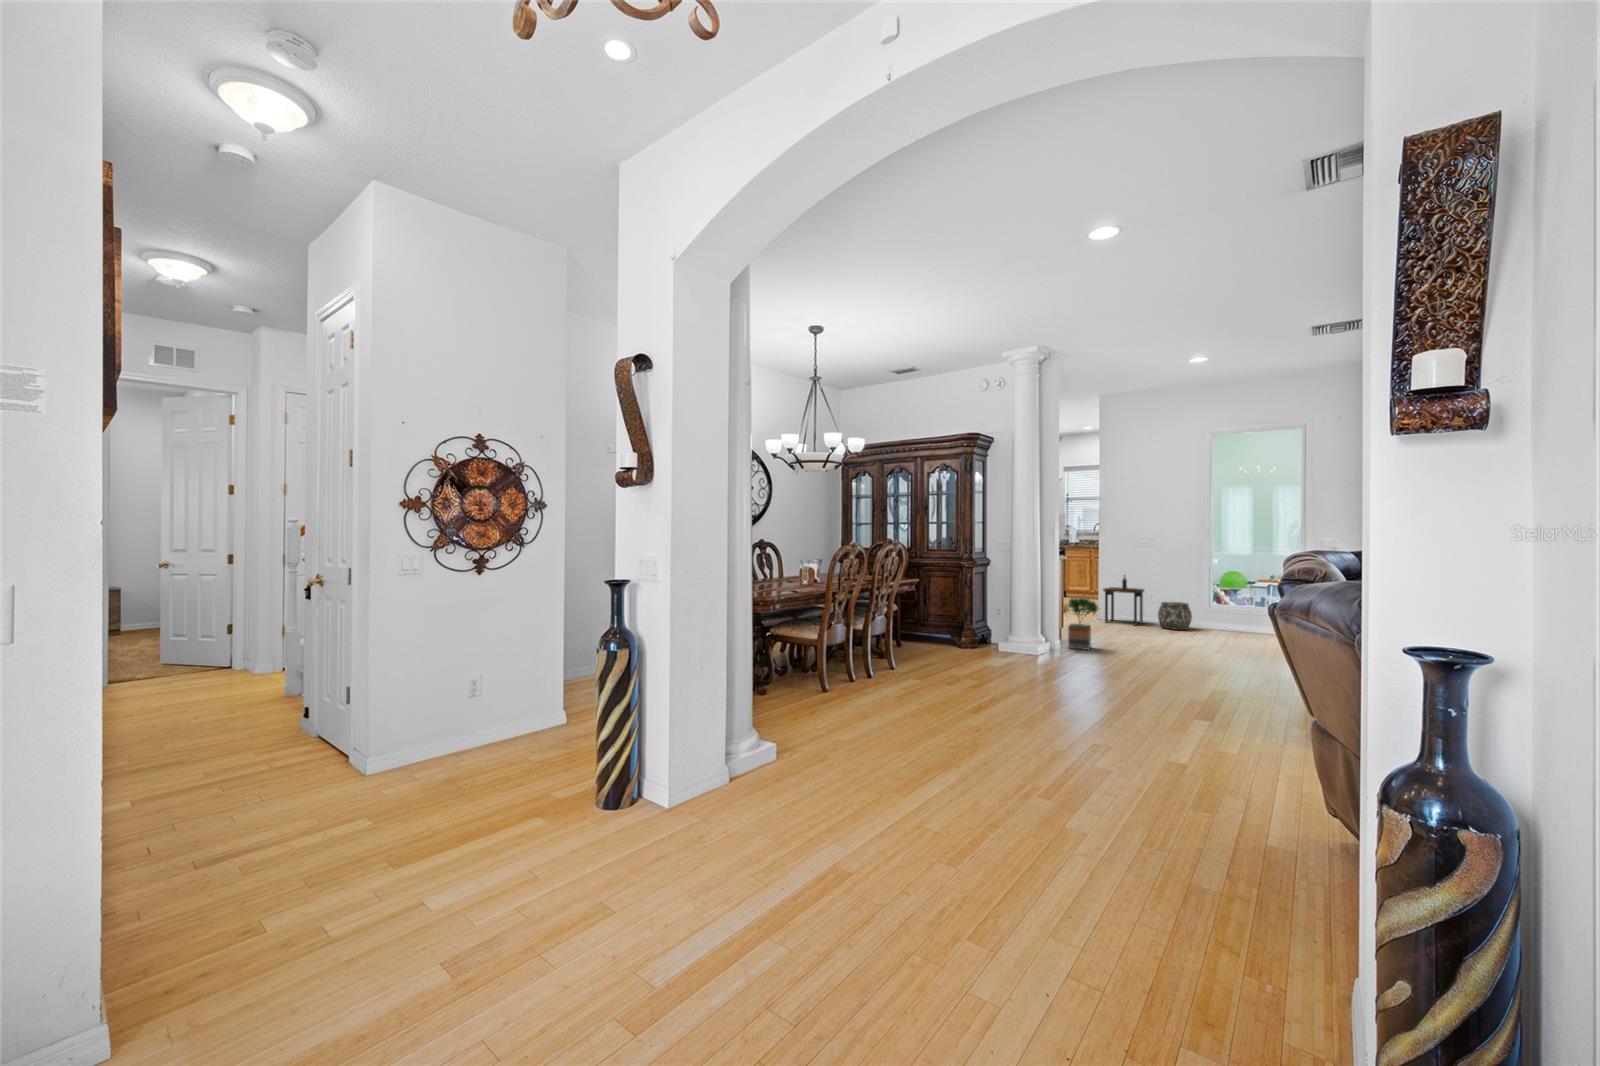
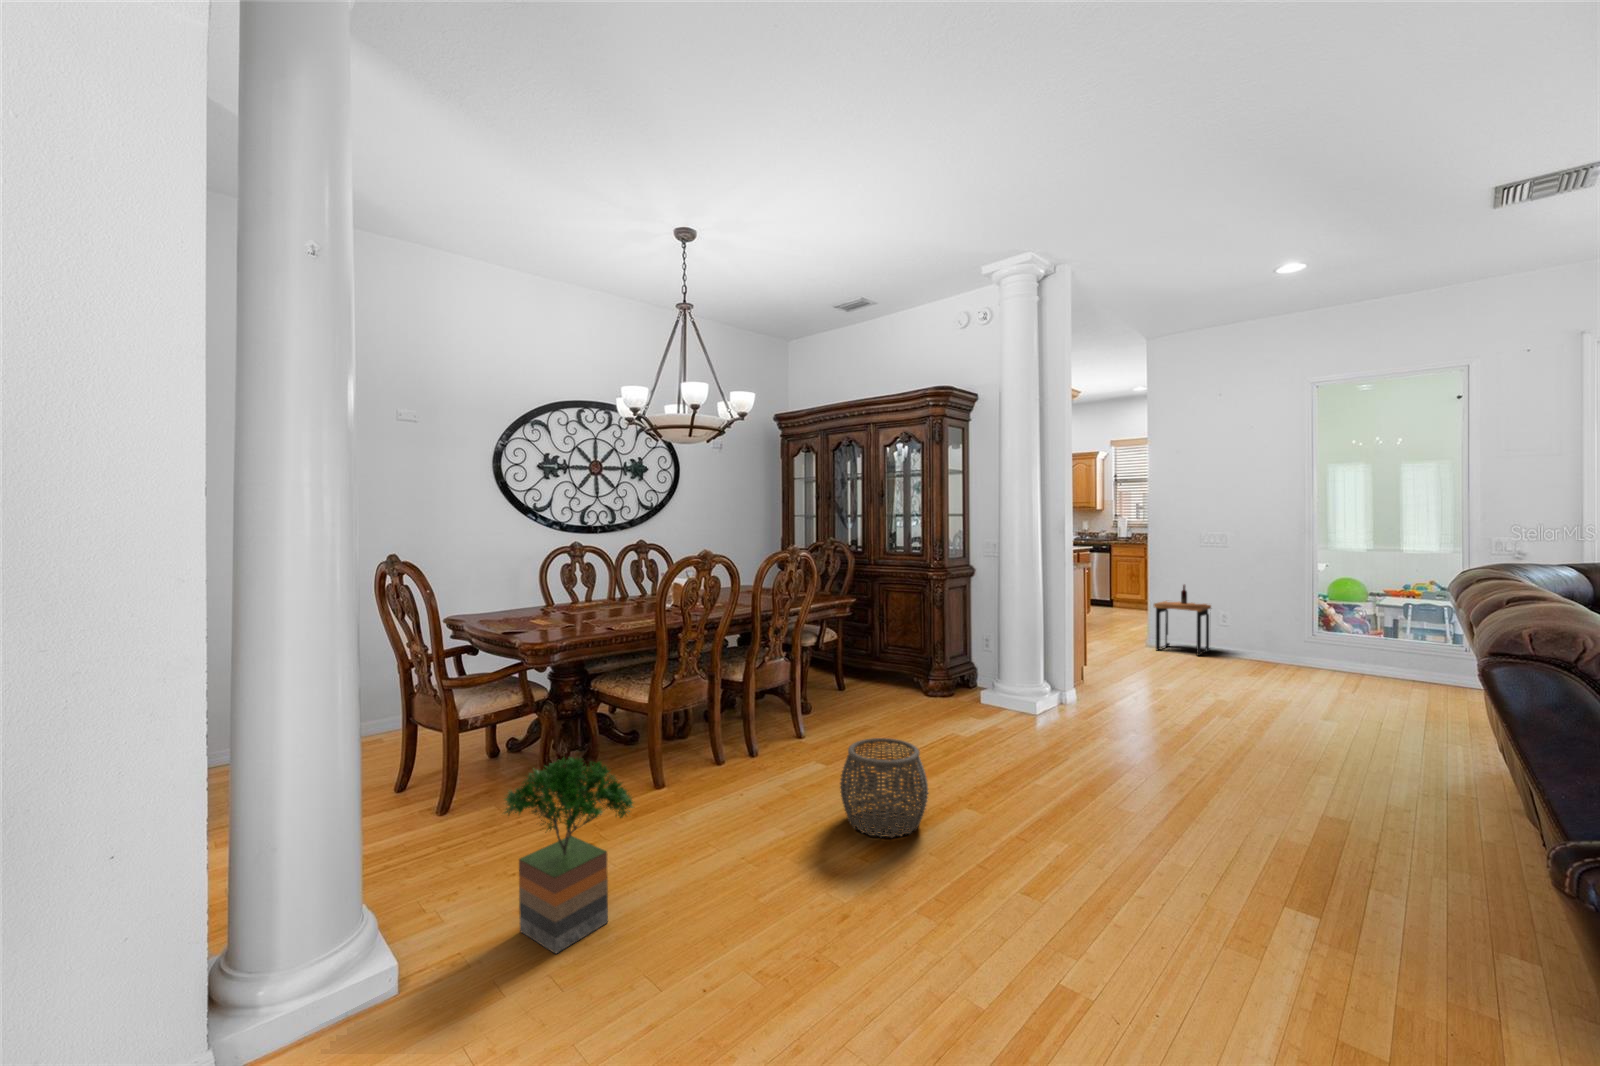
potted tree: present [1063,598,1099,650] -> present [504,757,633,954]
woven basket: present [1158,602,1192,630] -> present [840,738,928,837]

